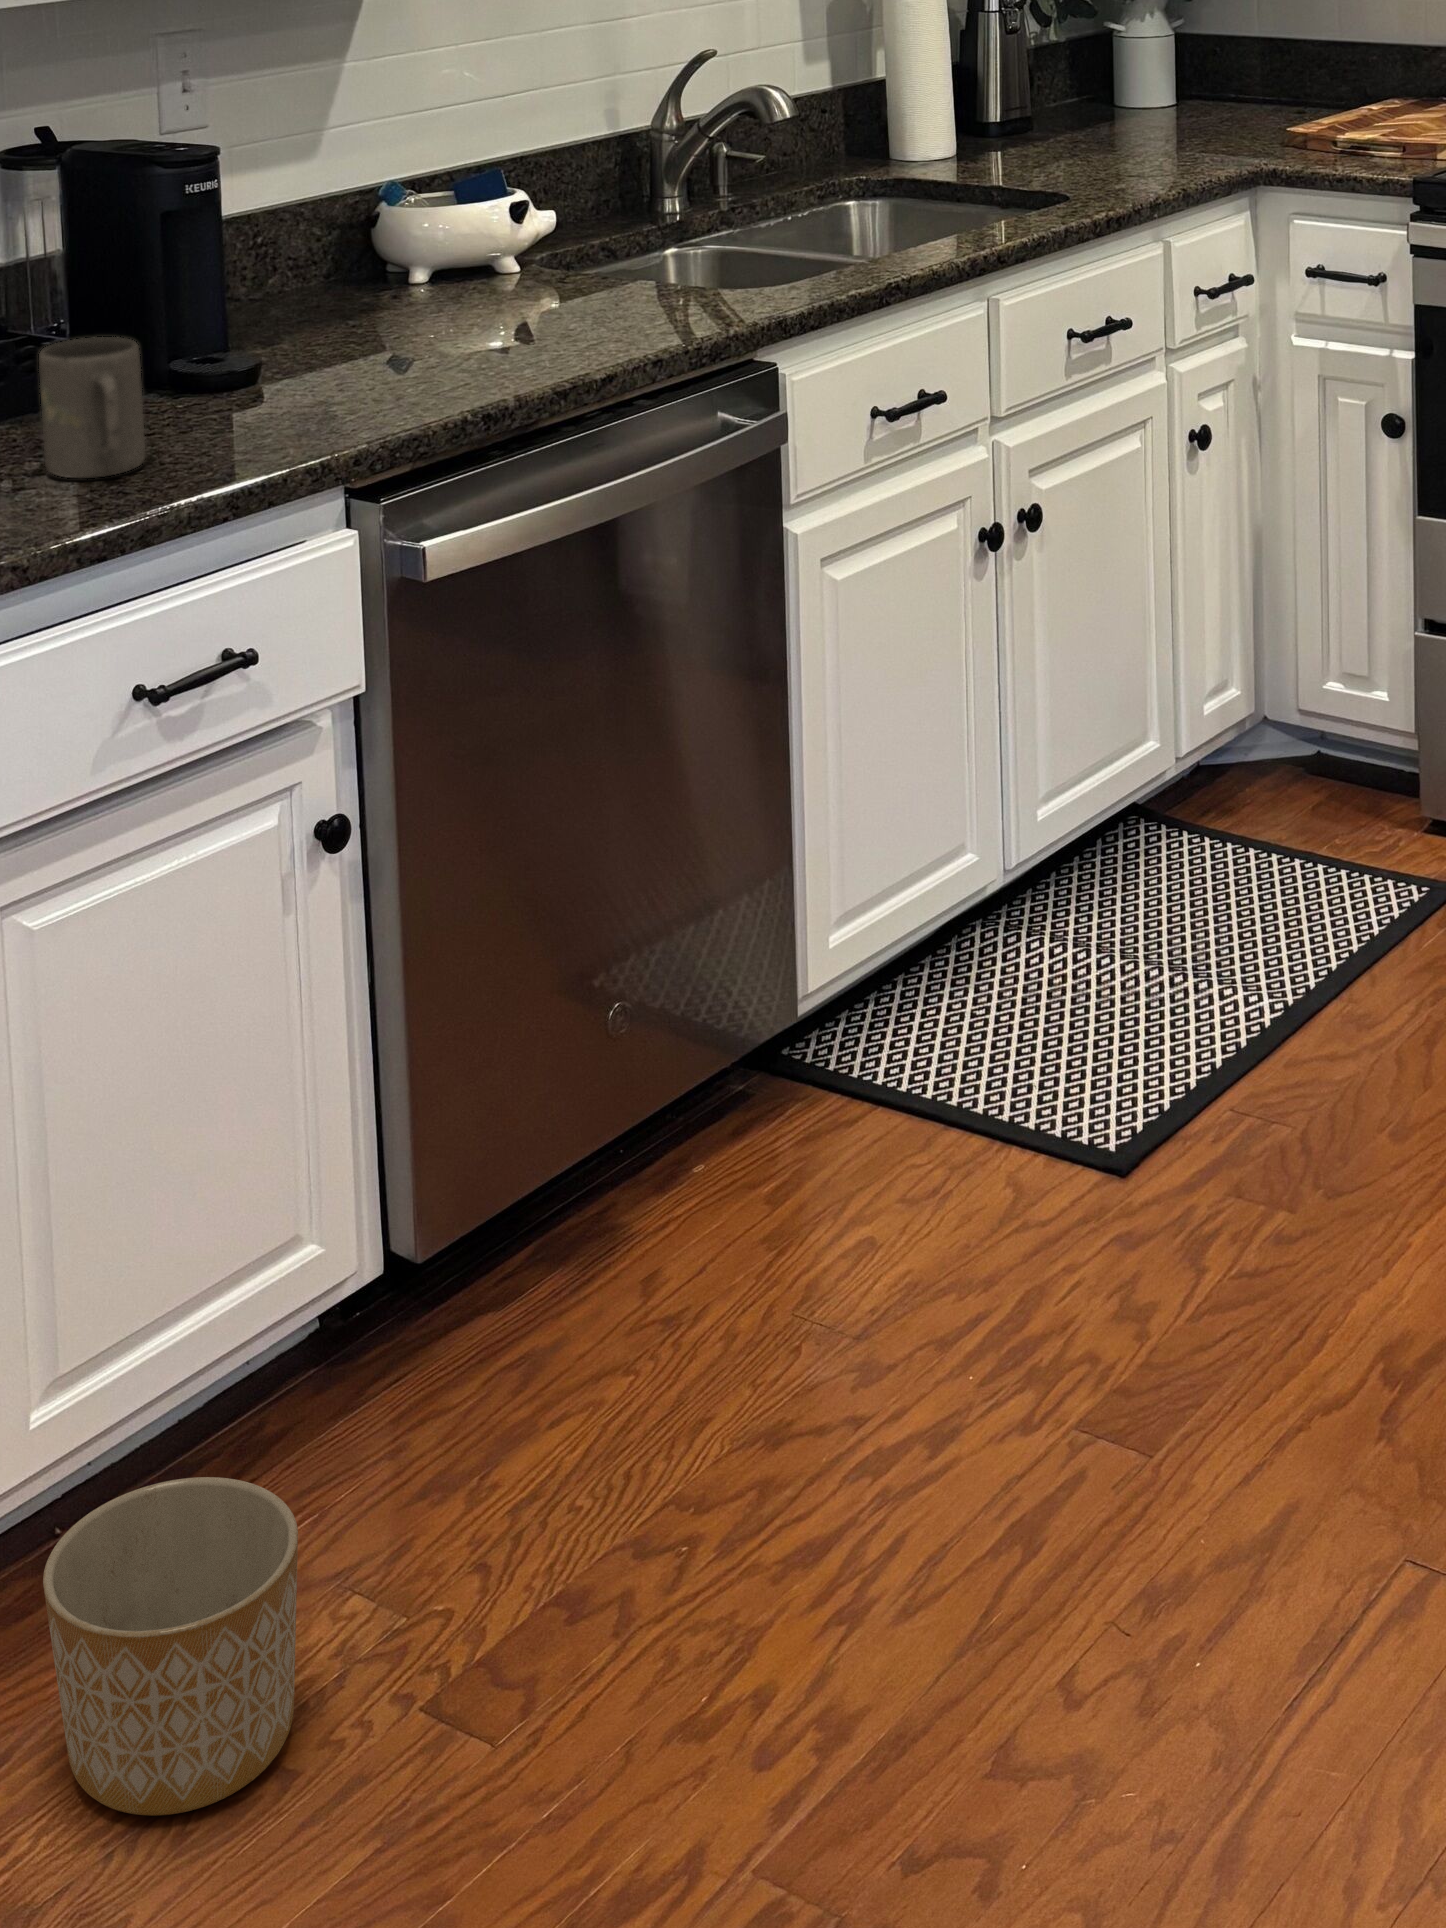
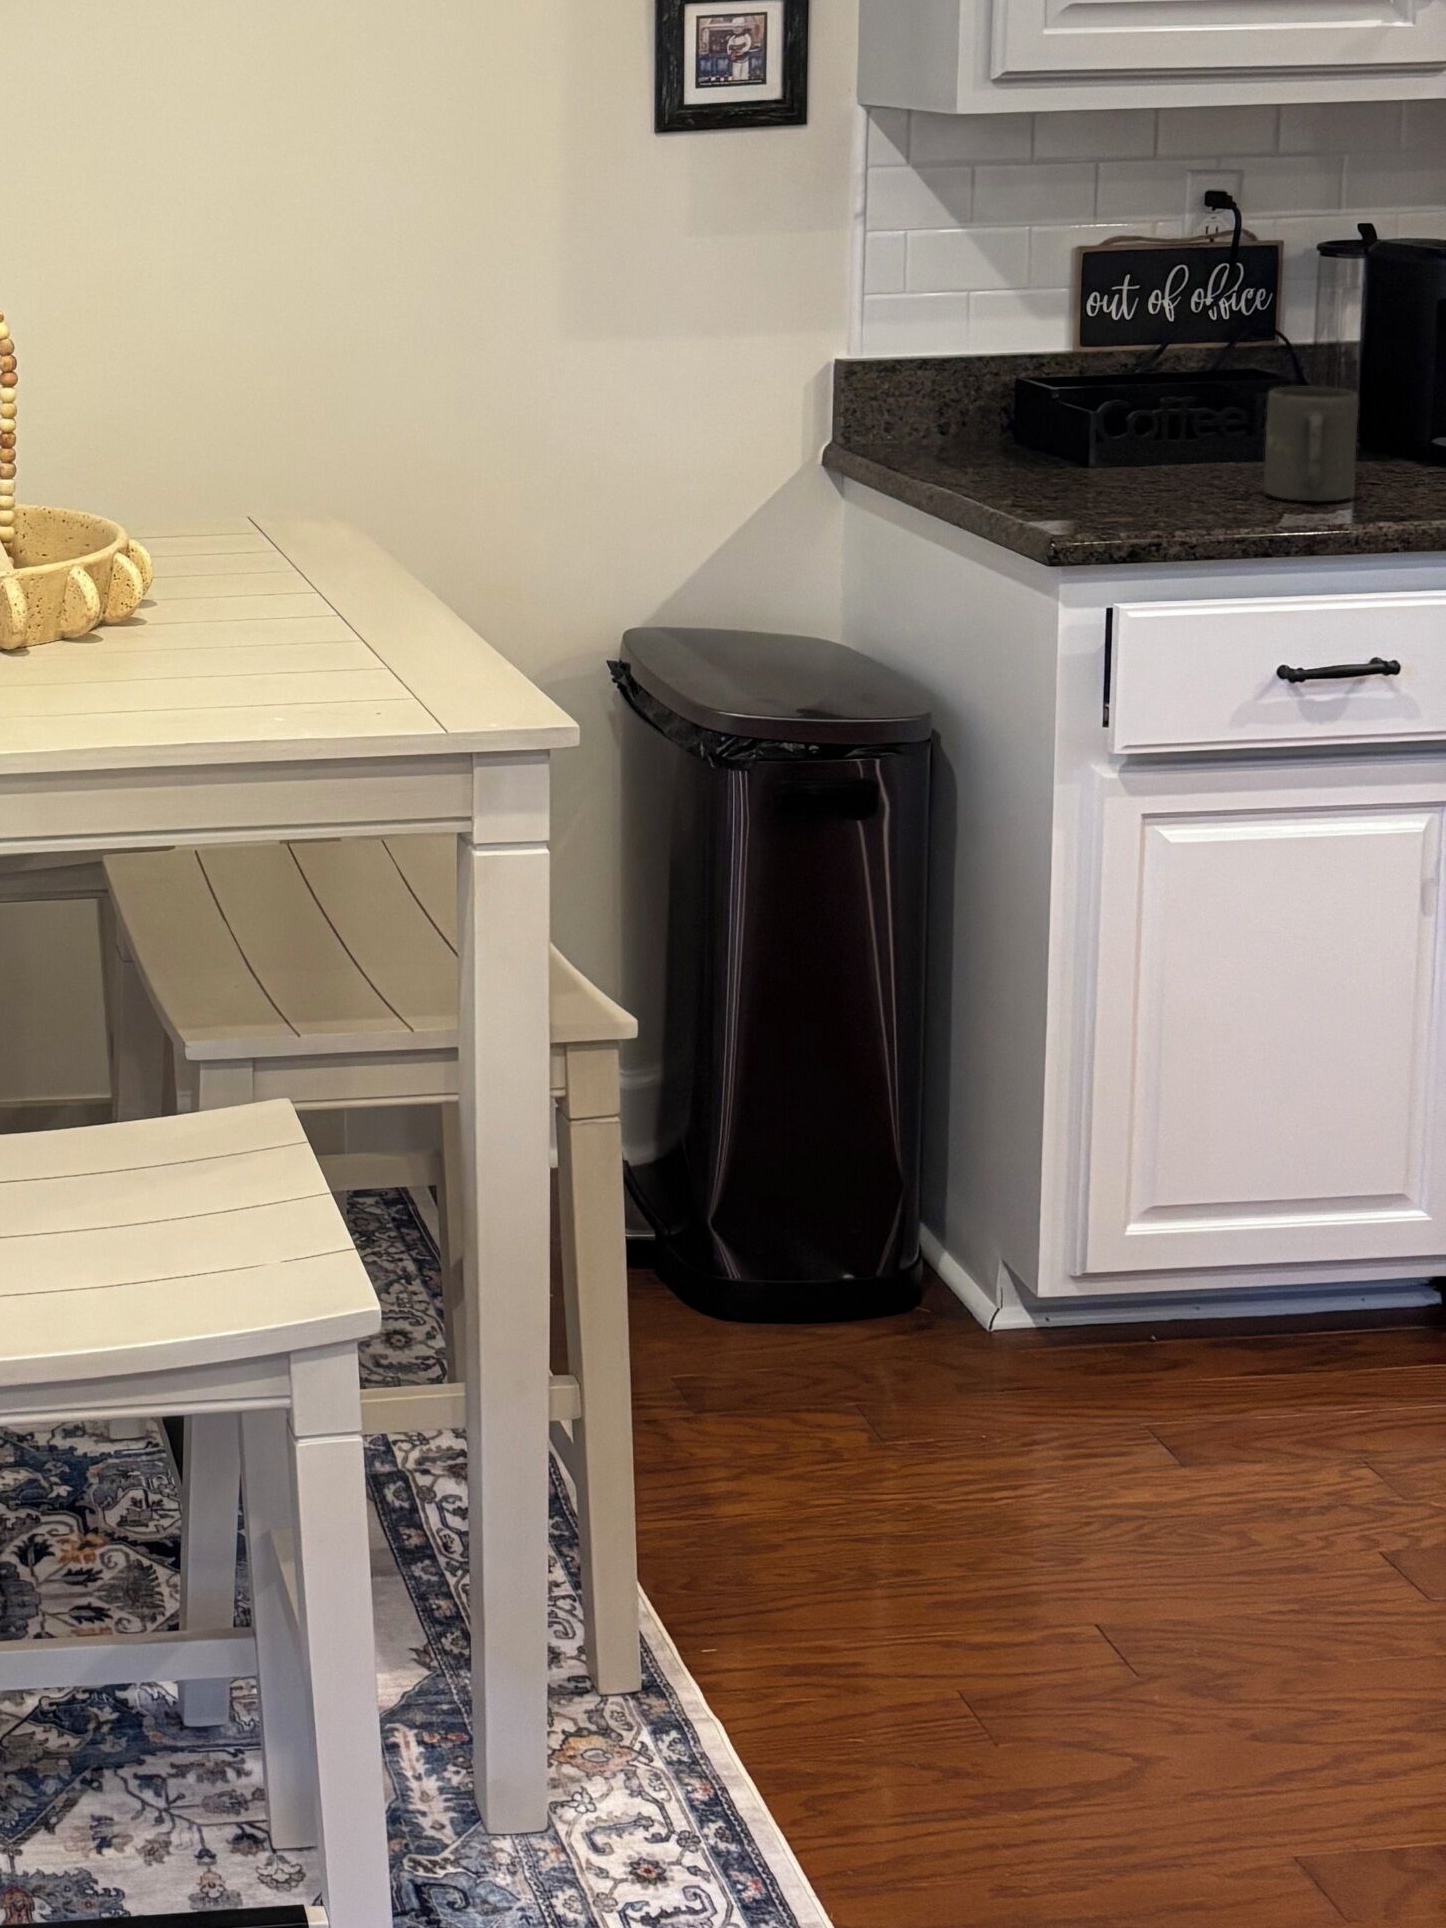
planter: present [43,1477,298,1816] -> none [1077,1289,1291,1529]

